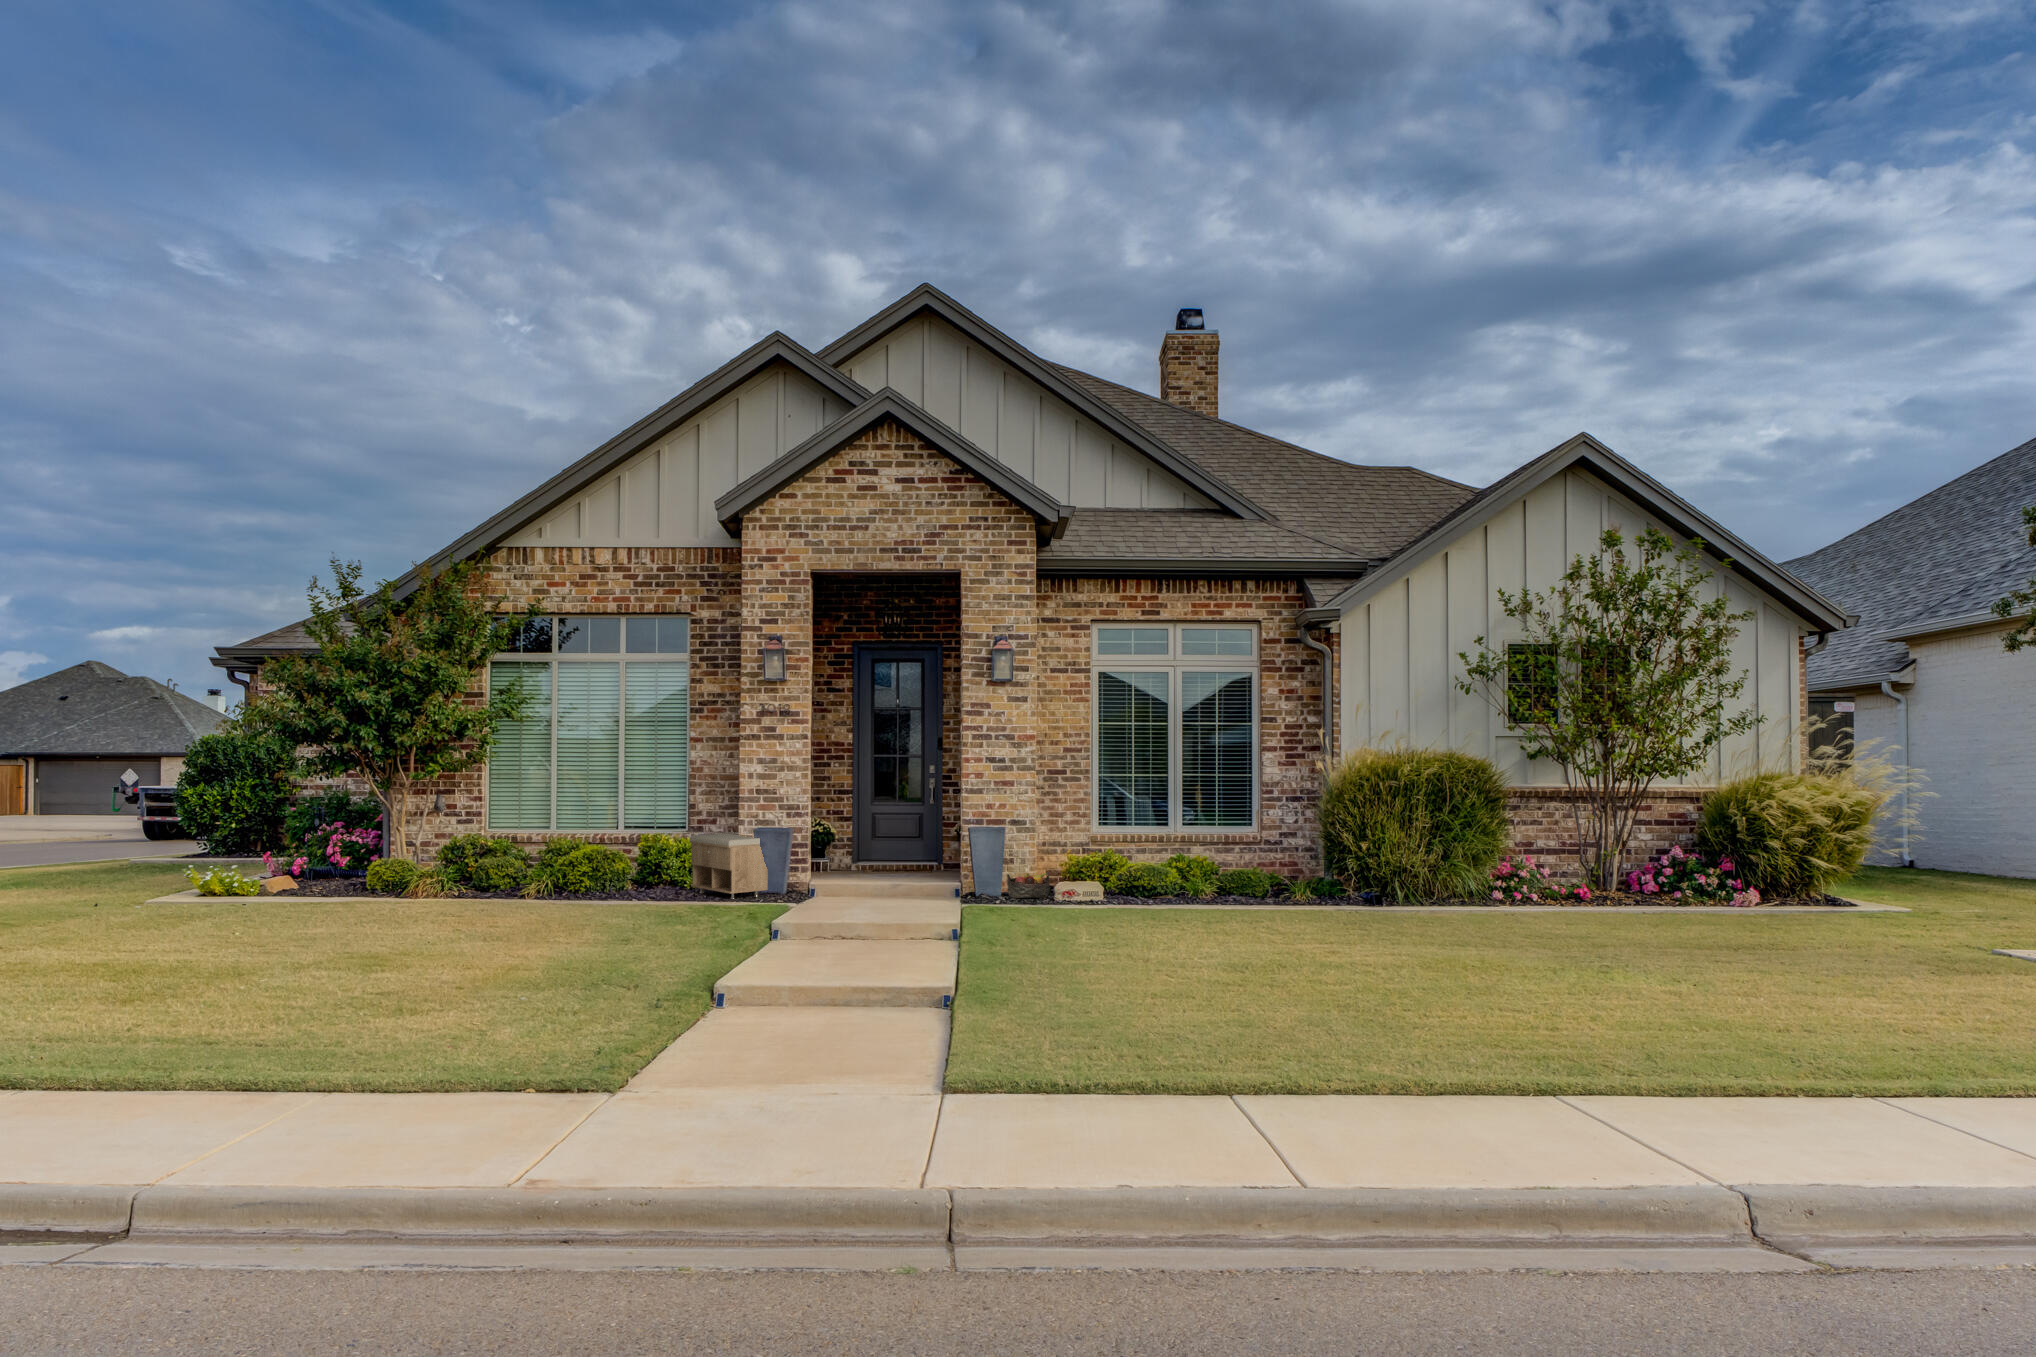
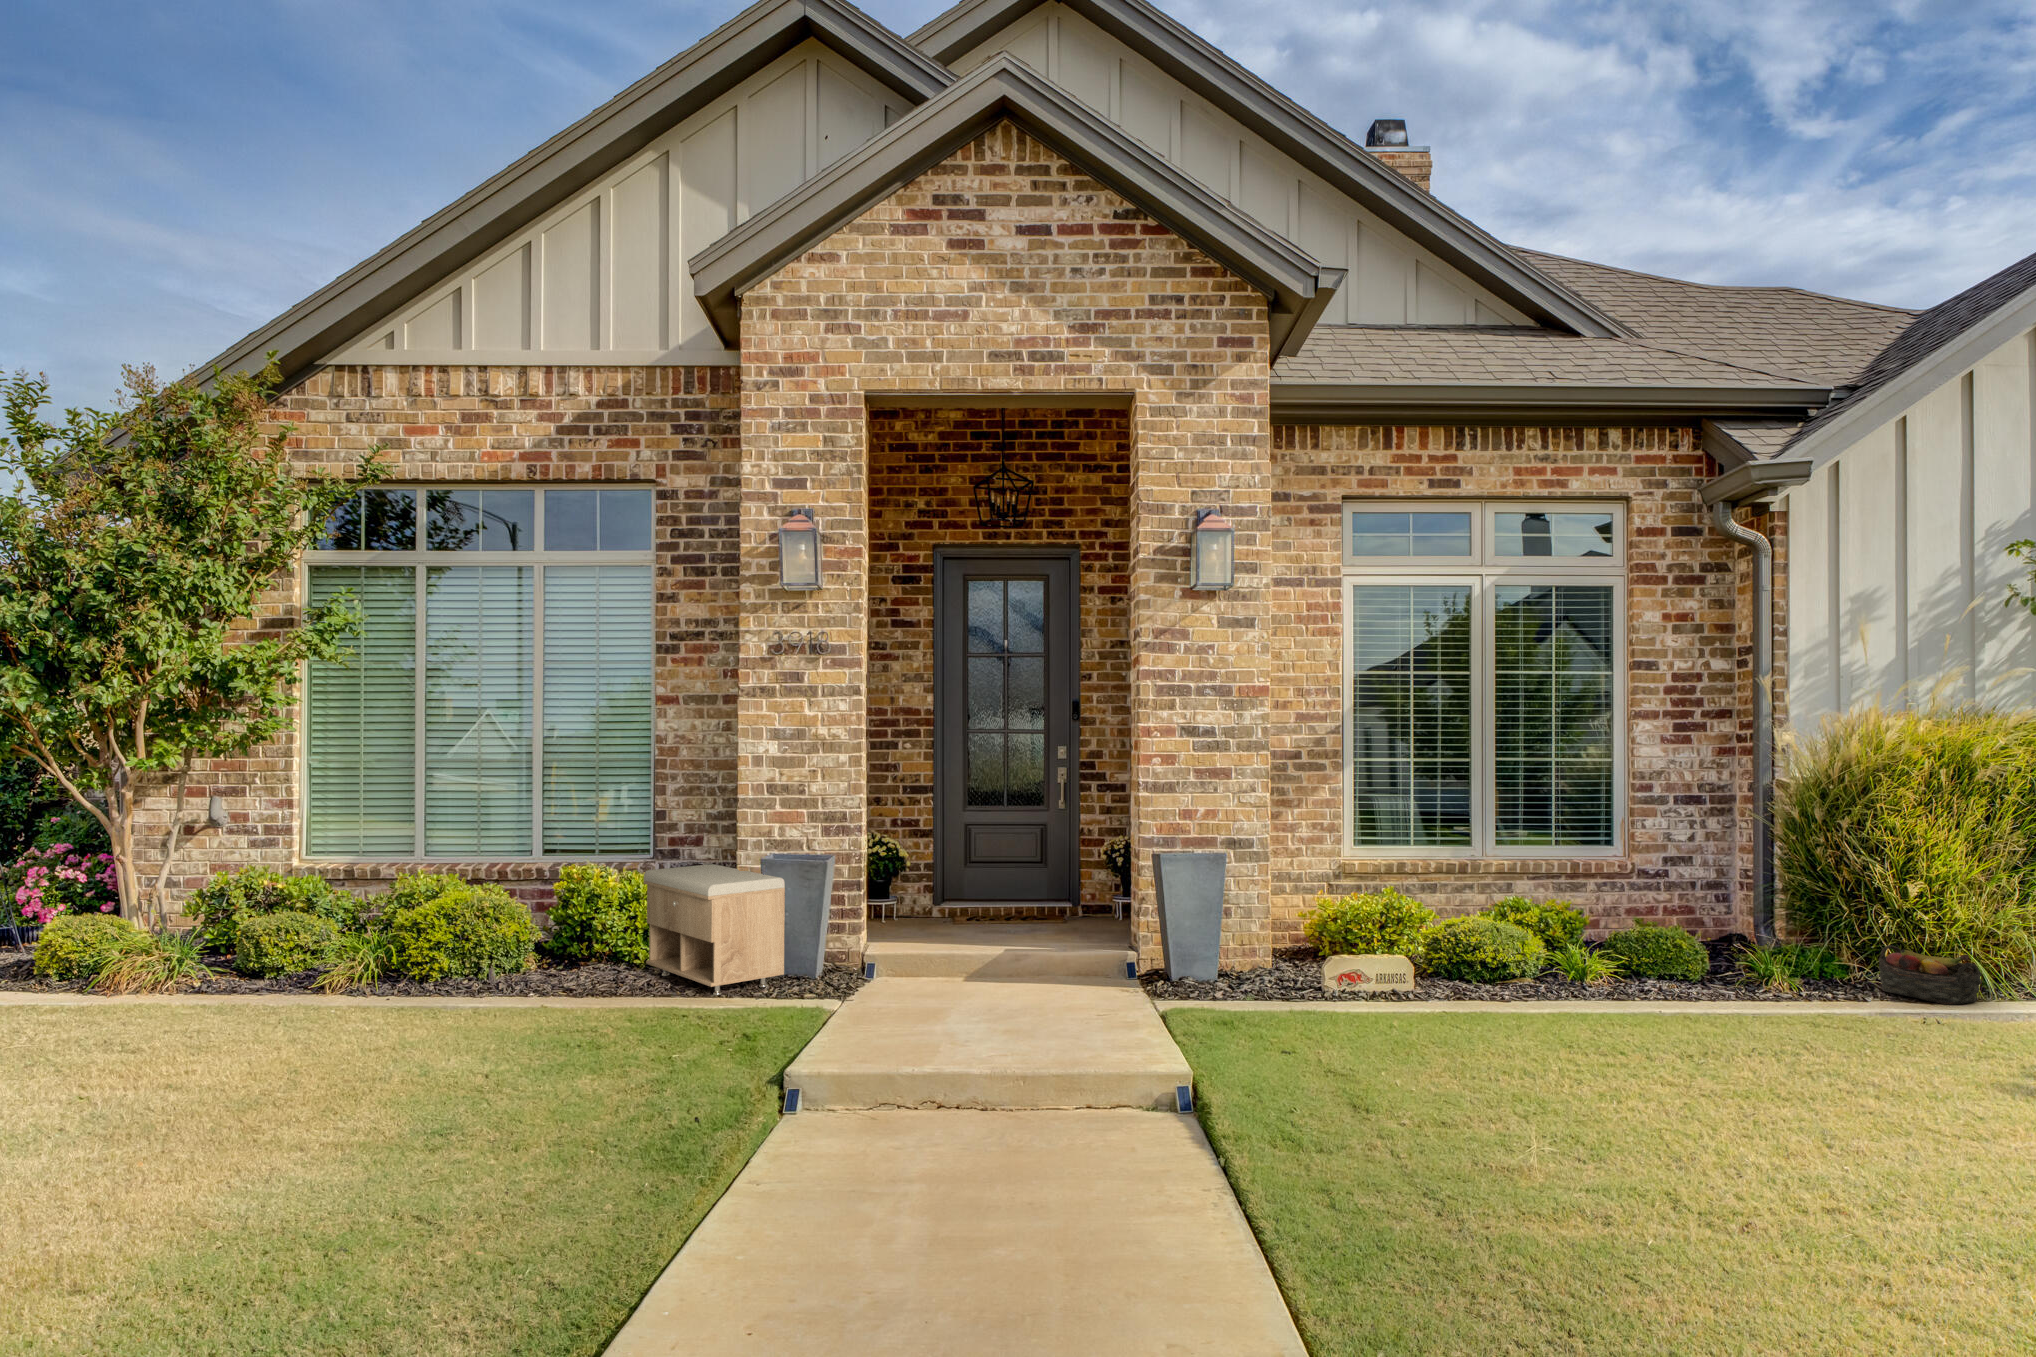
basket: present [1007,872,1050,898] -> present [1879,945,1982,1005]

